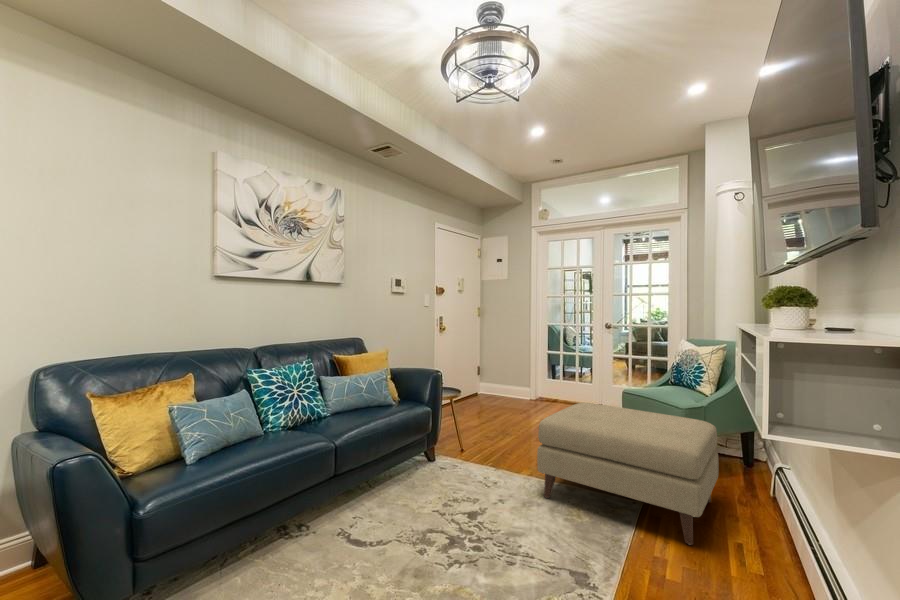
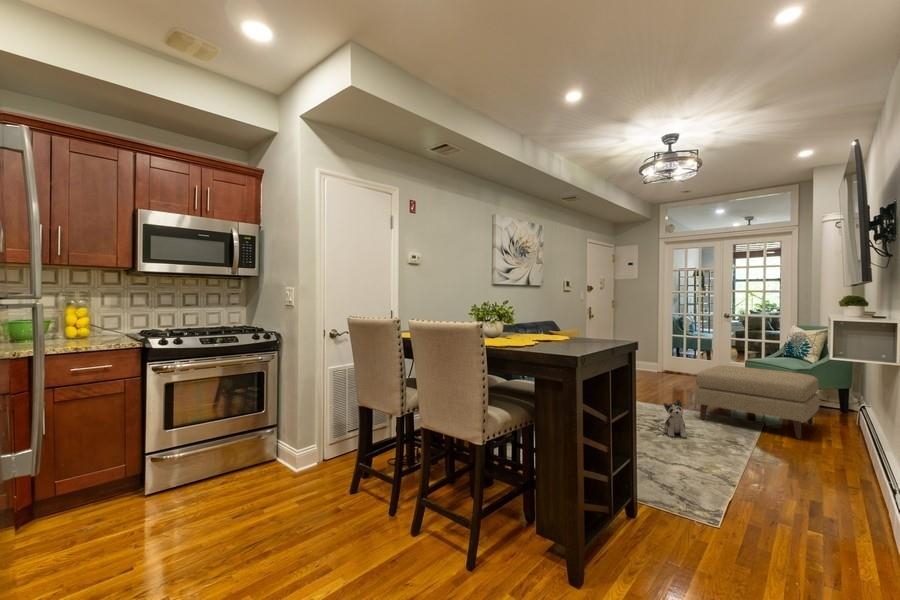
plush toy: none [462,484,504,562] -> present [663,399,688,438]

